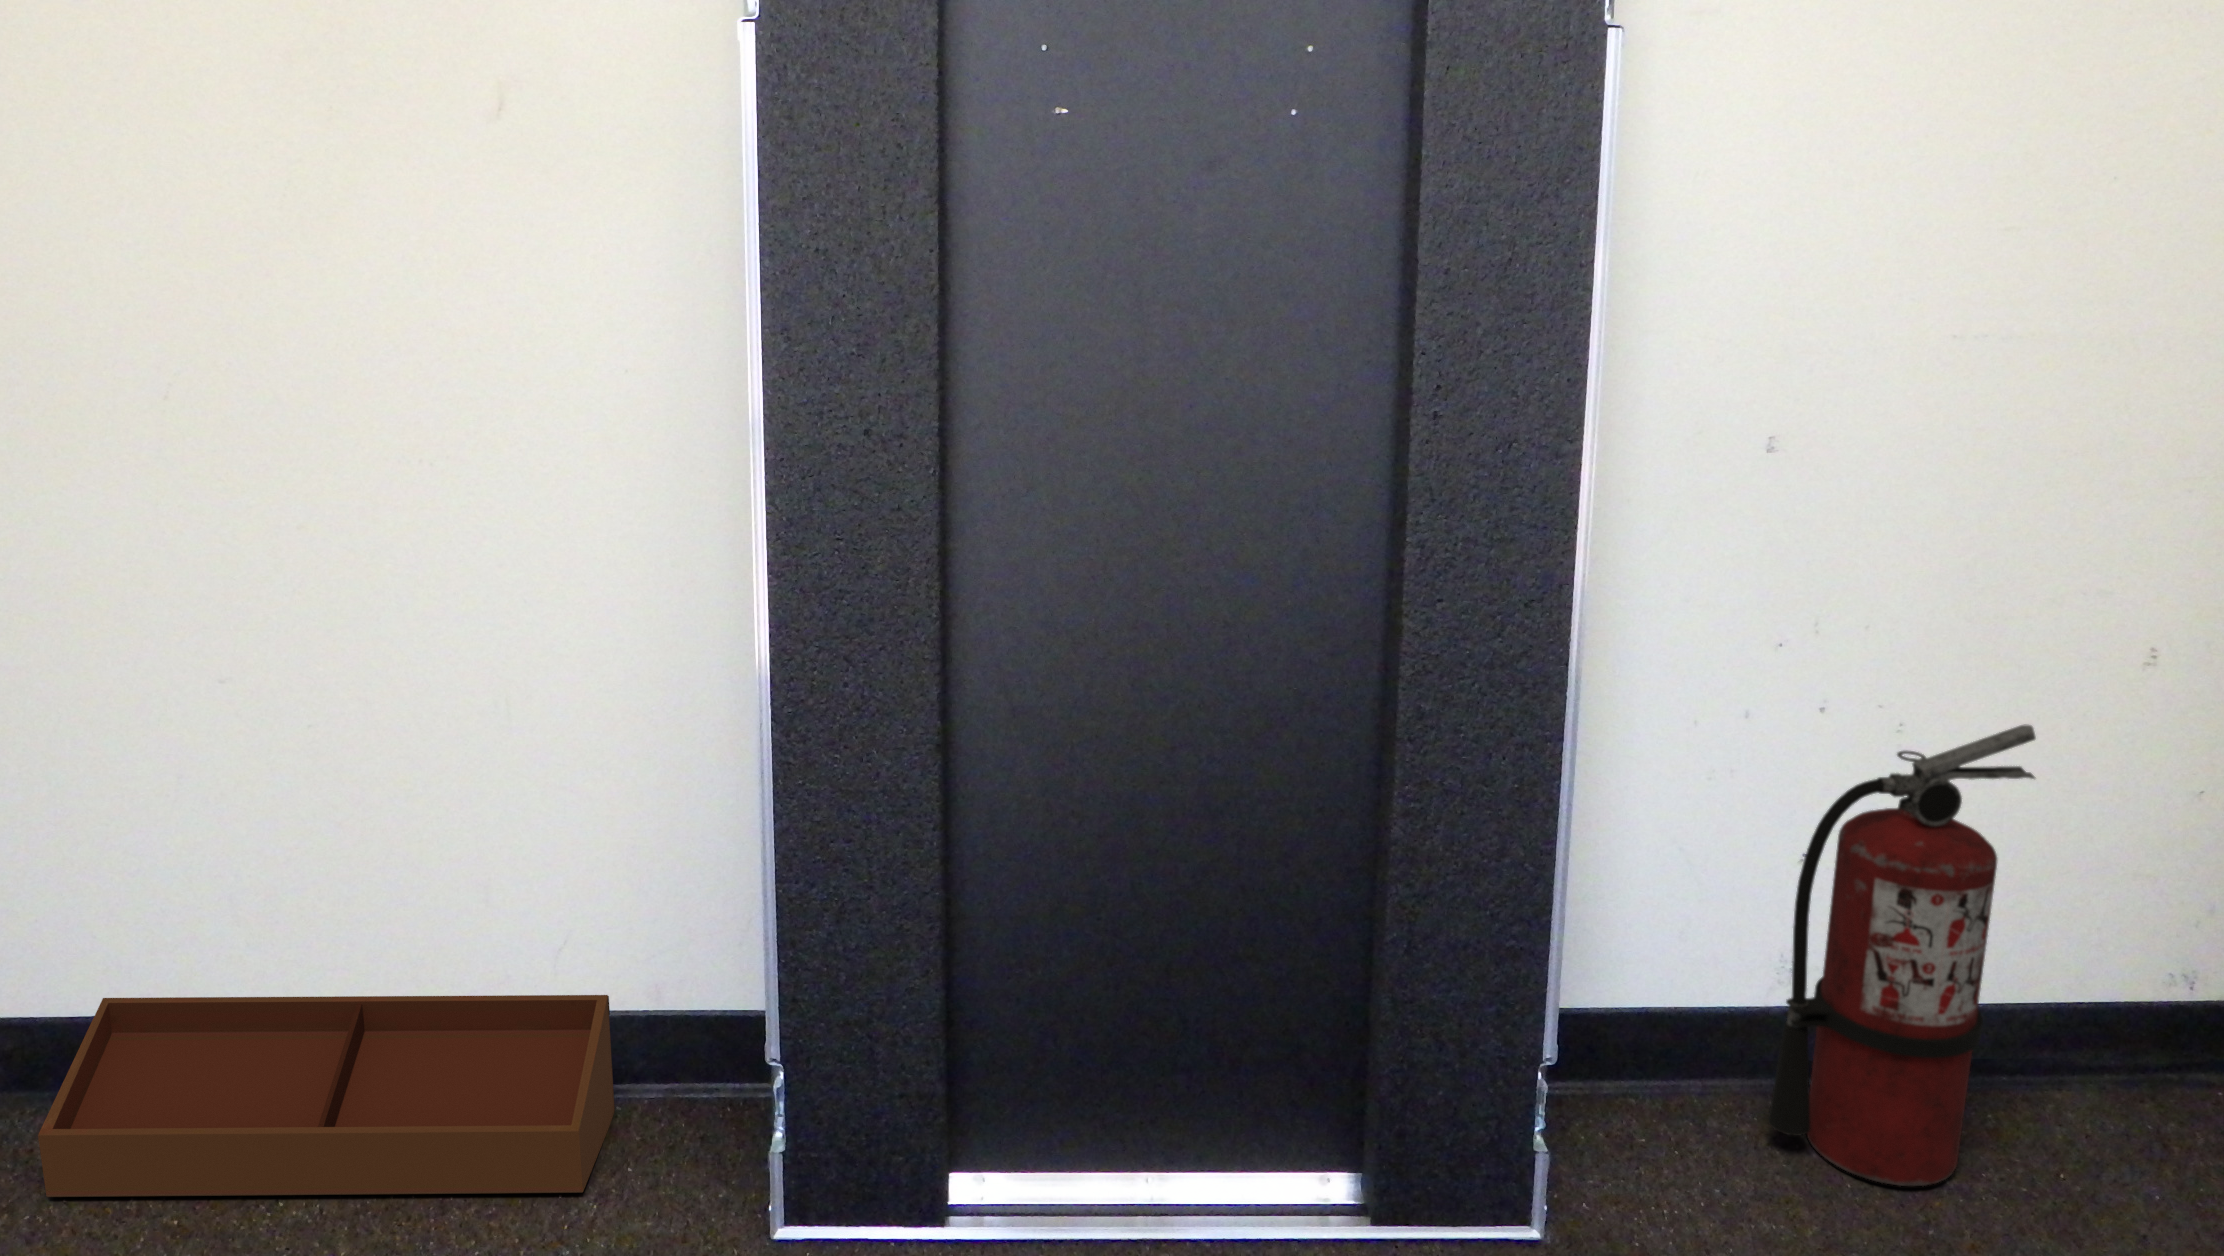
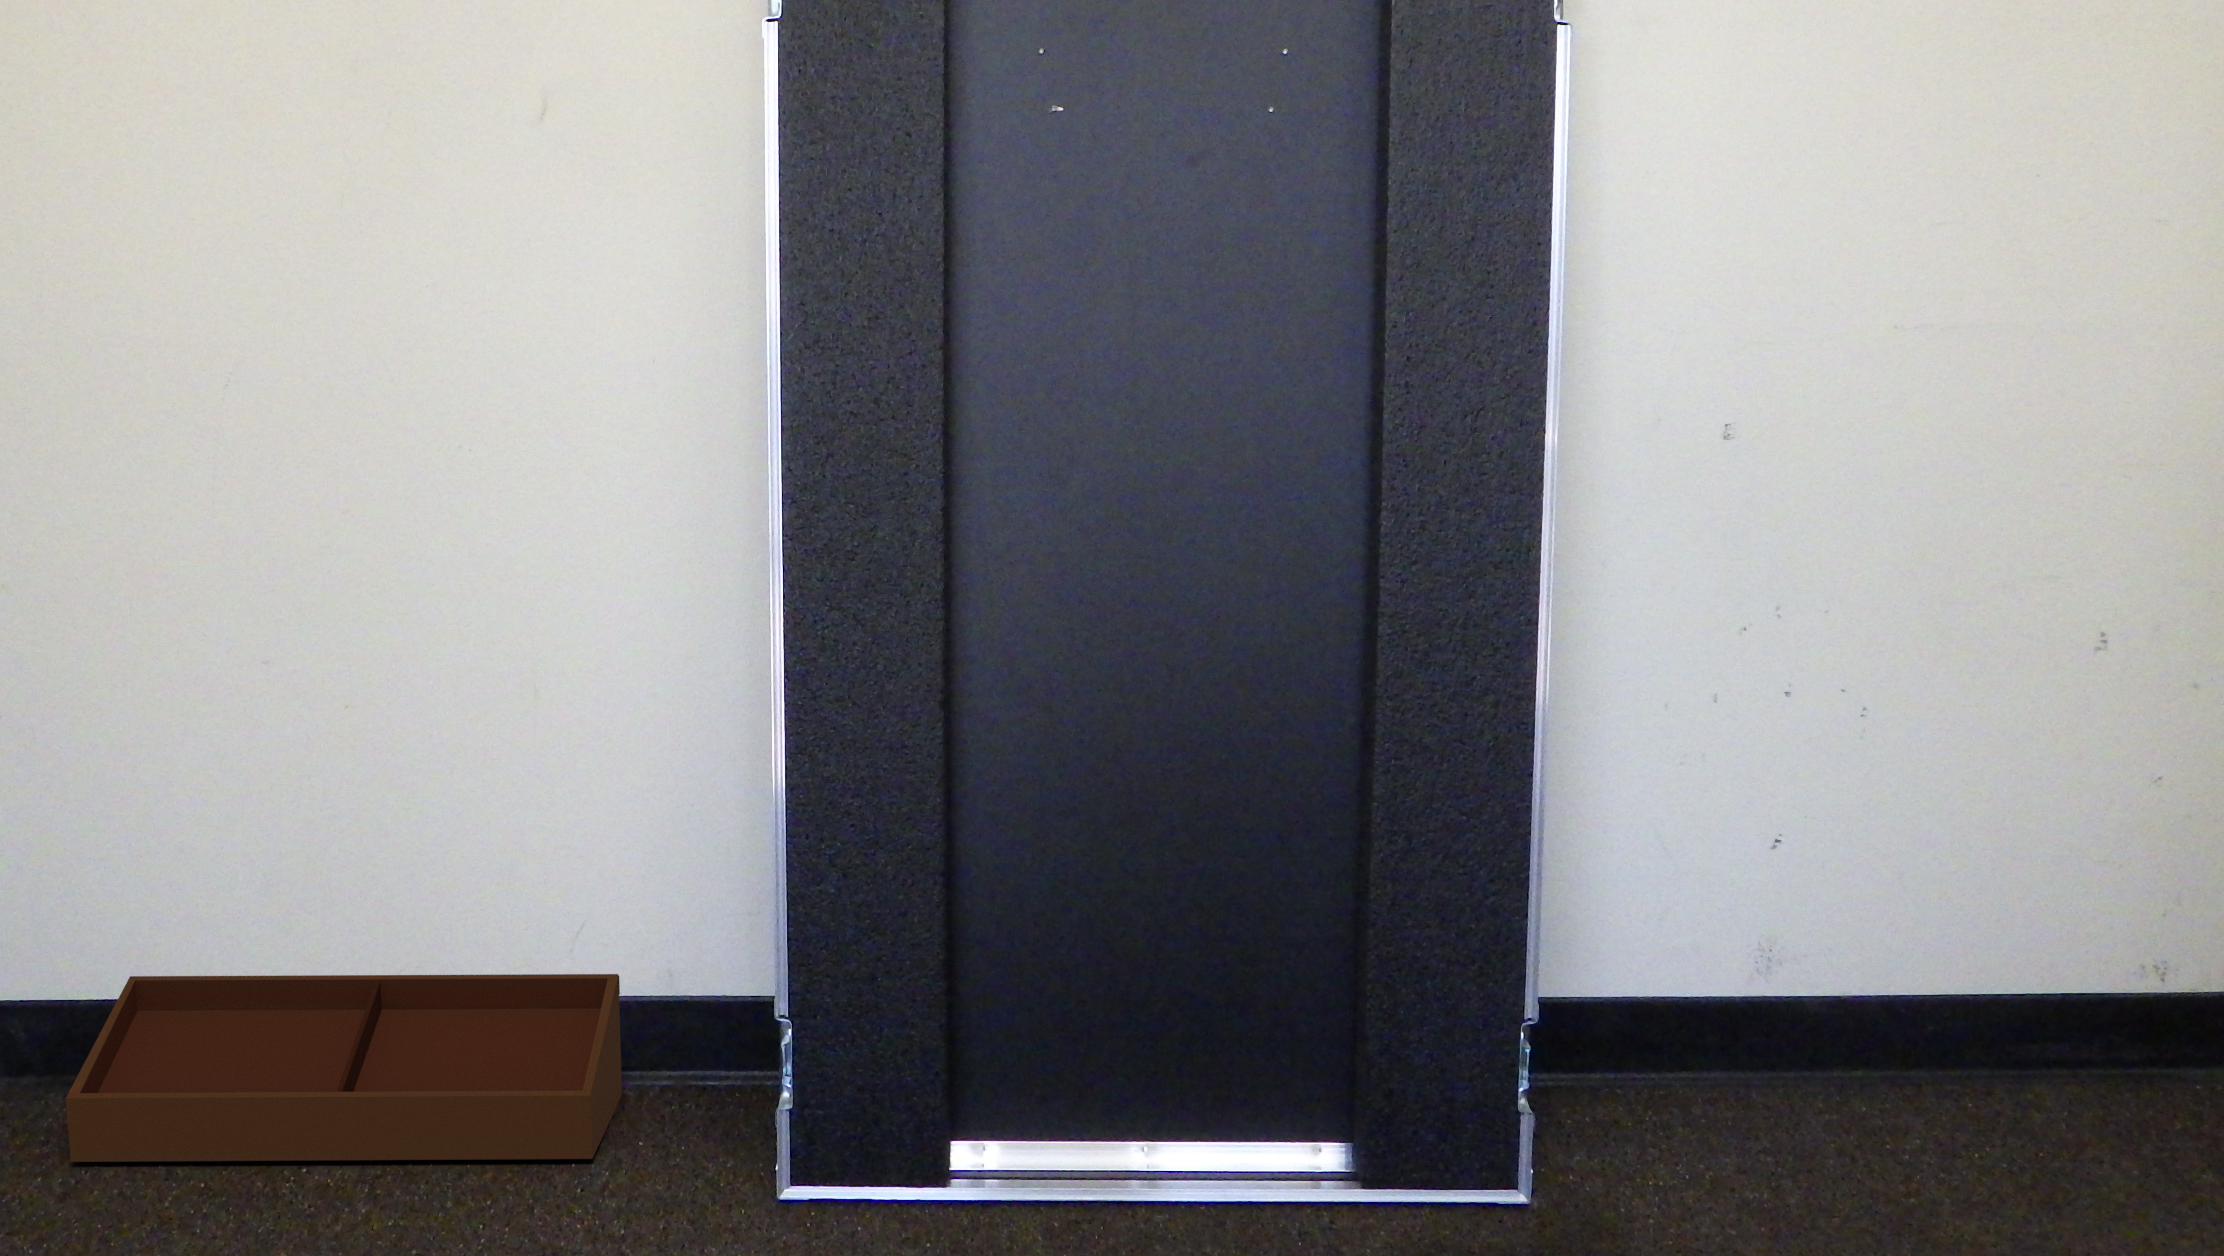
fire extinguisher: present [1768,724,2036,1186] -> none [1754,695,1998,1155]

